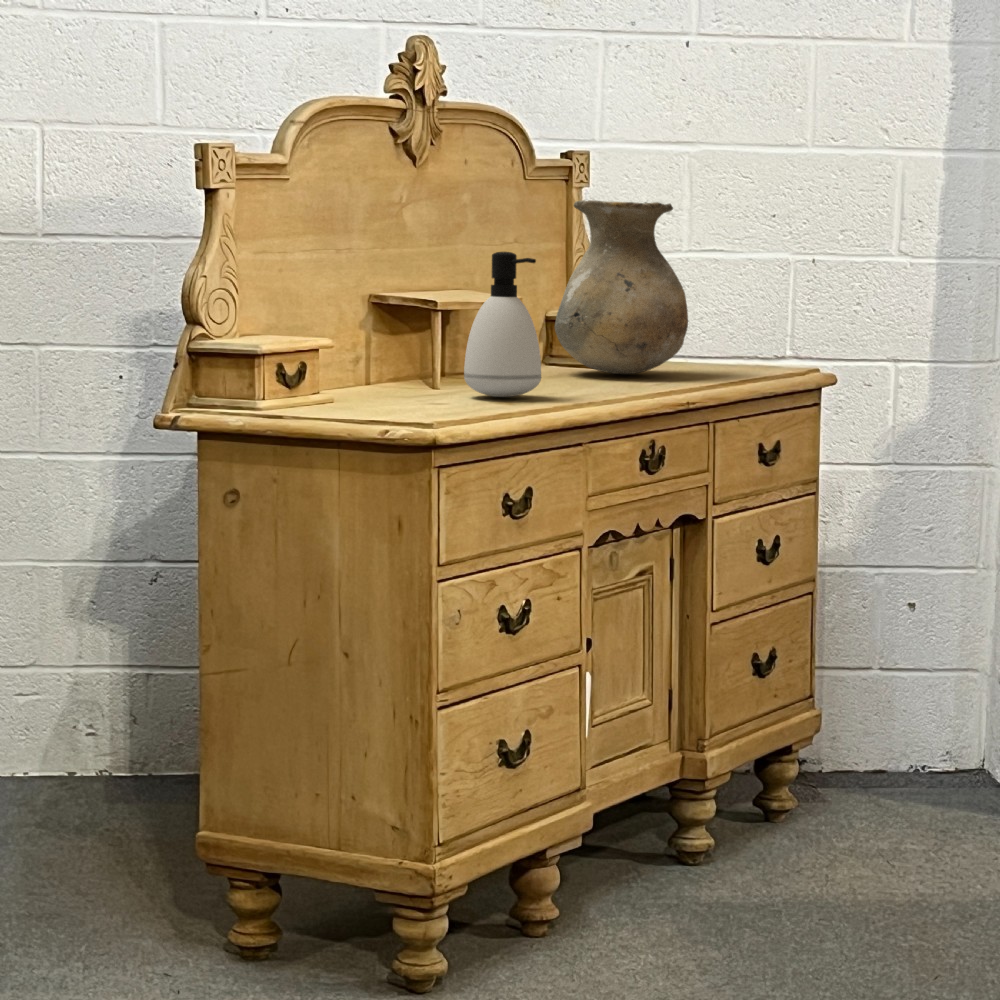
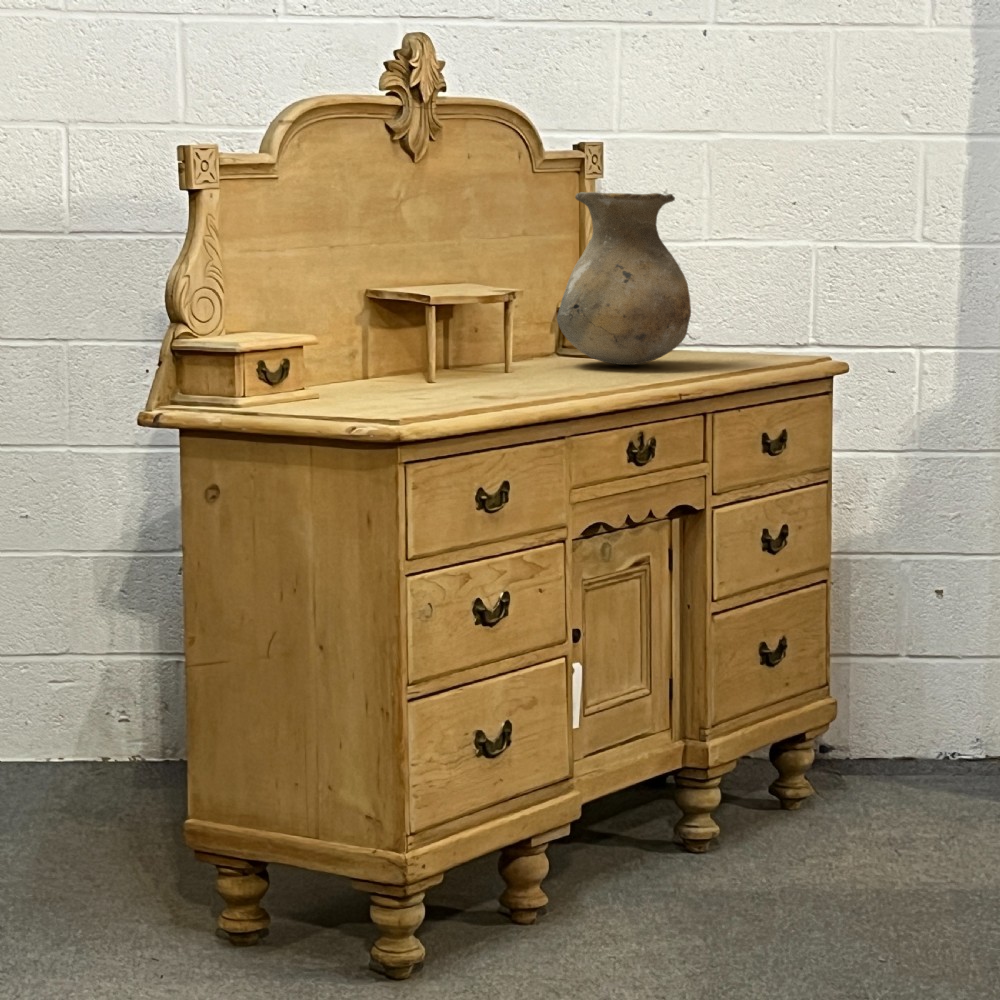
soap dispenser: present [464,252,541,397] -> none [449,246,526,390]

